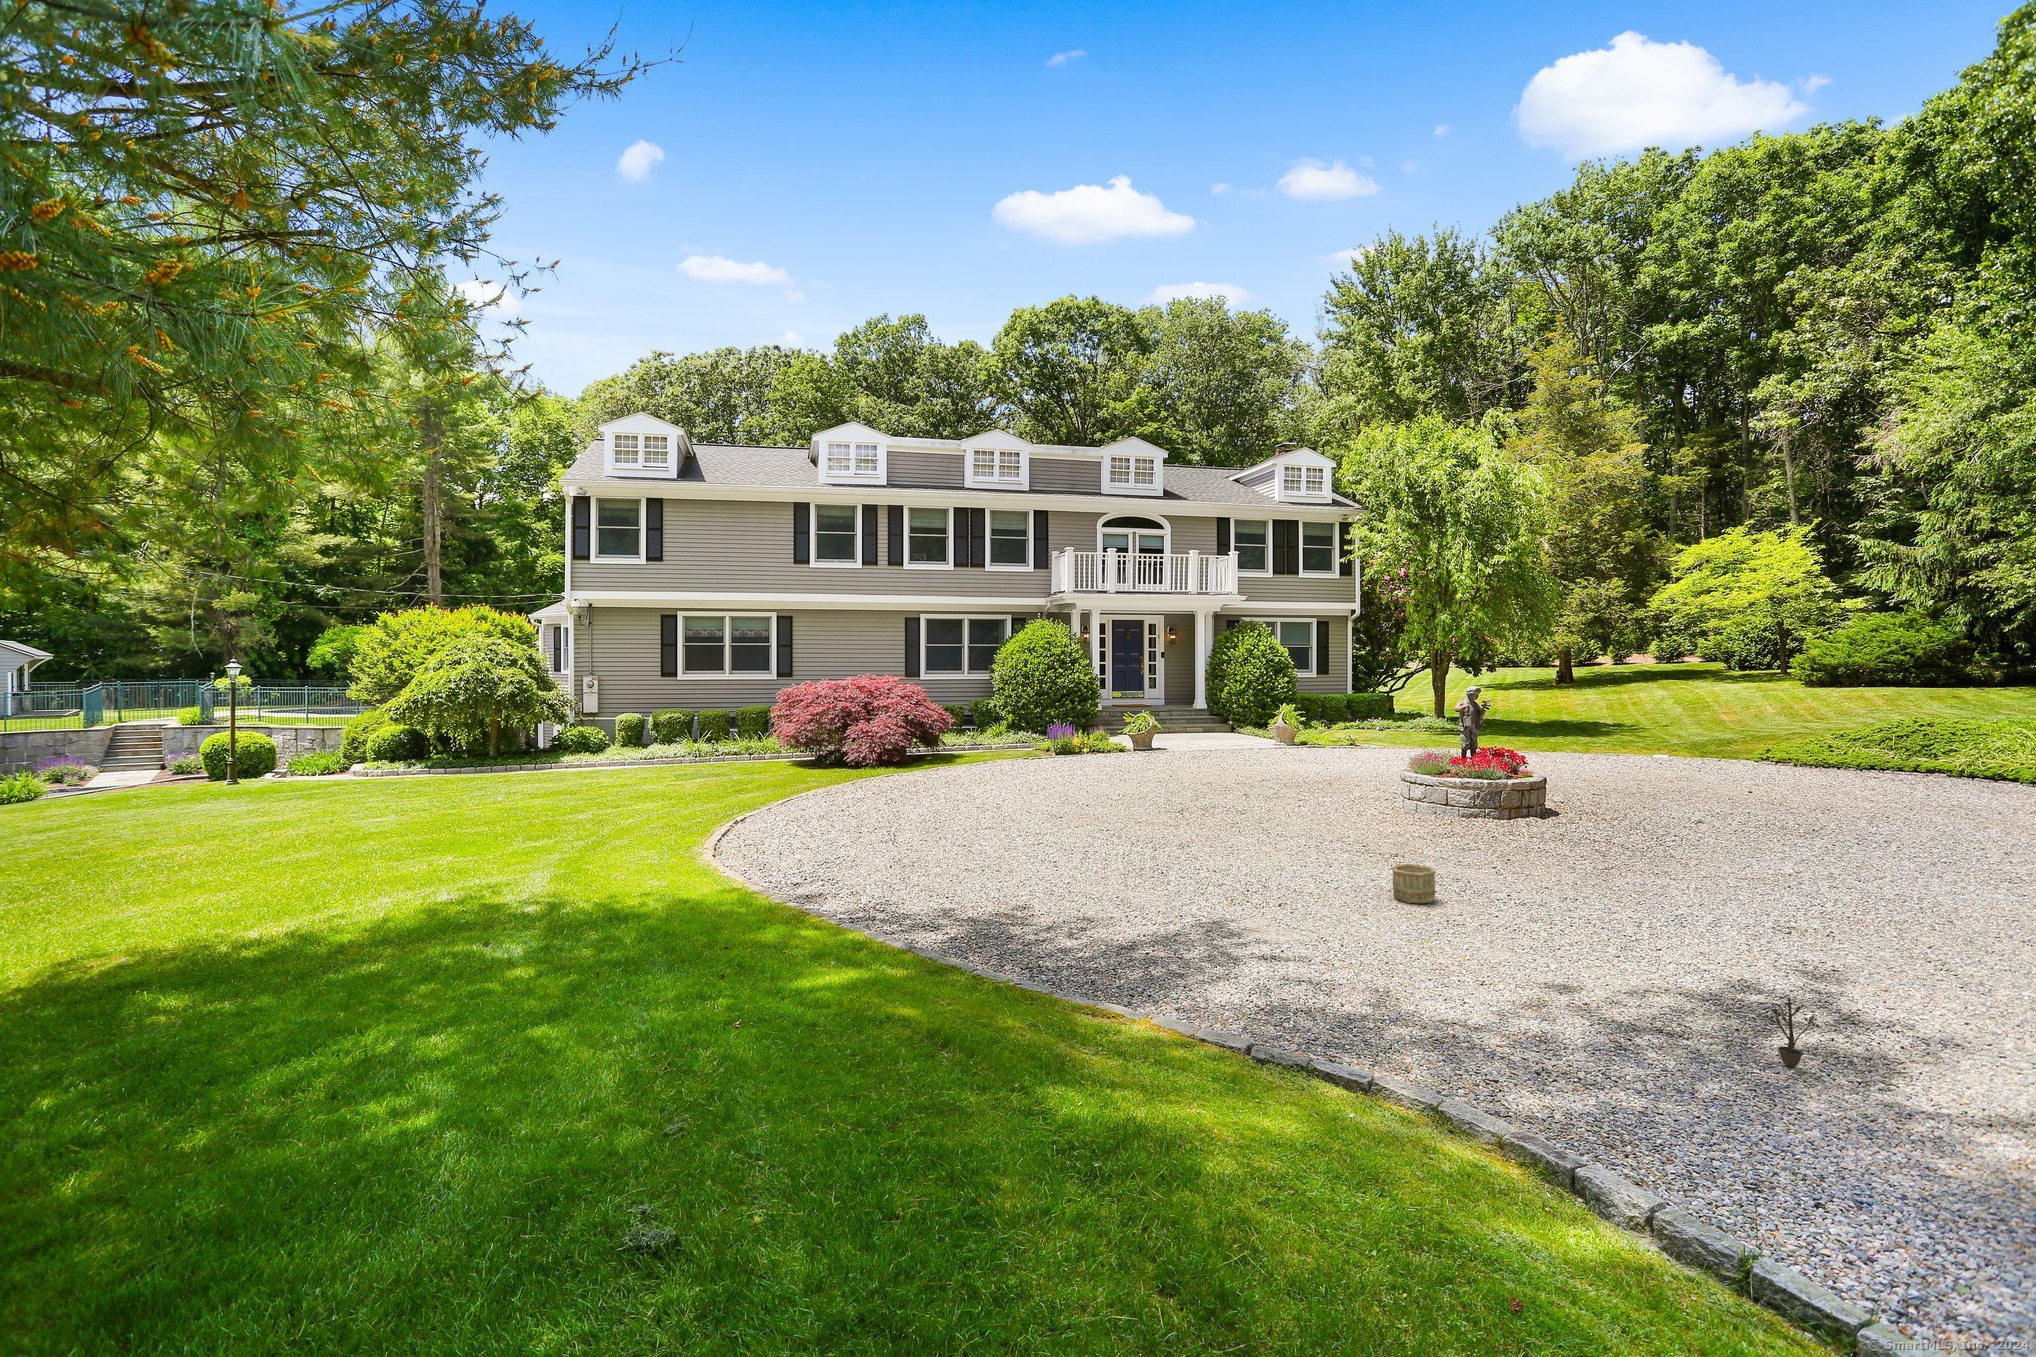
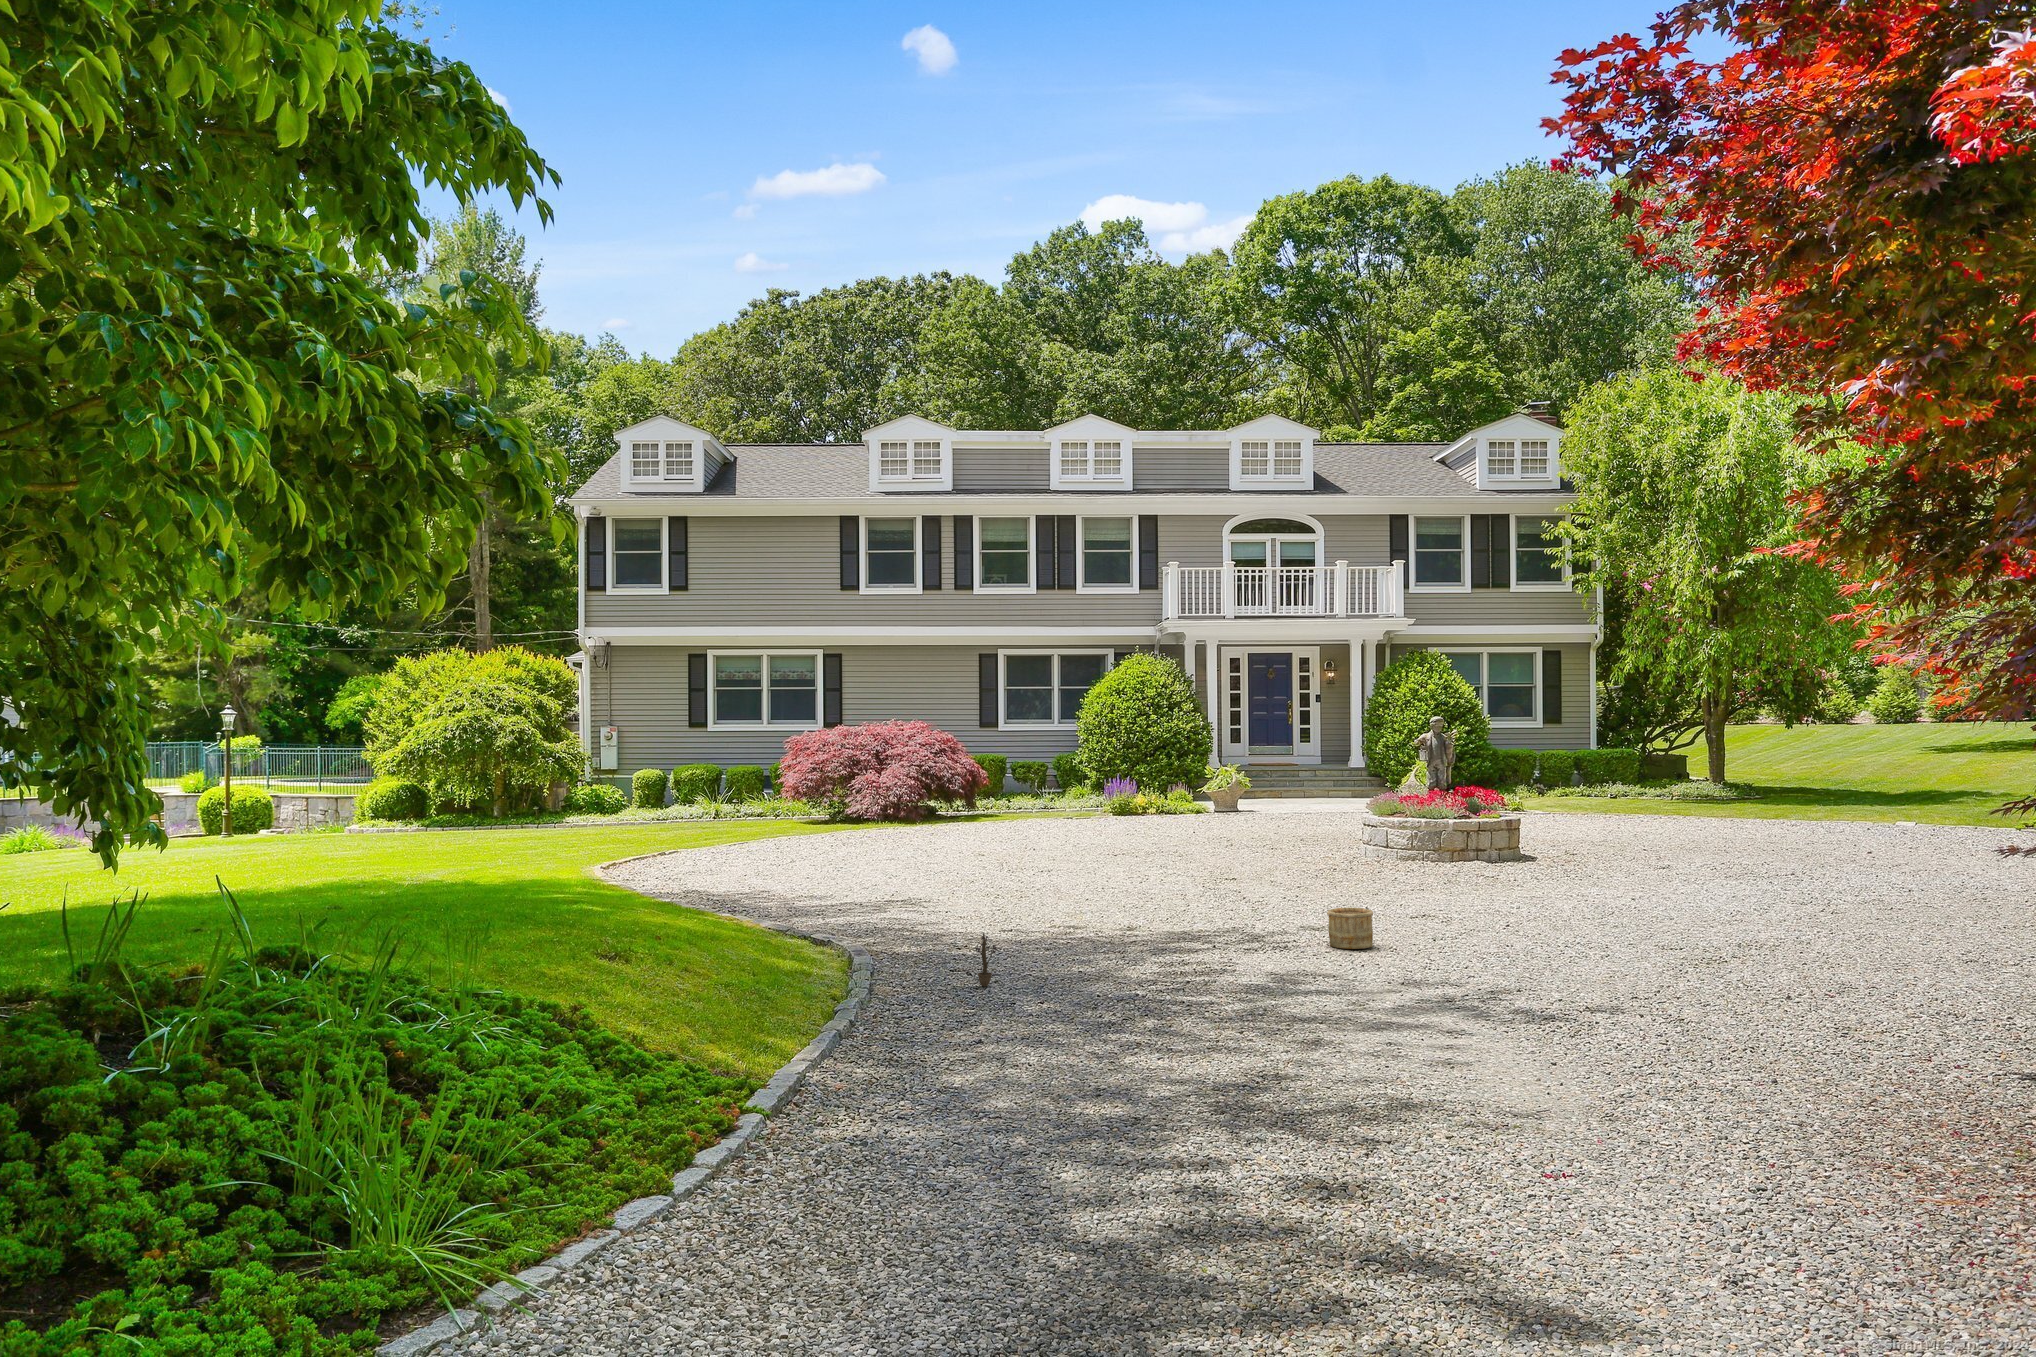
decorative plant: present [1753,999,1820,1067] -> present [974,932,996,987]

